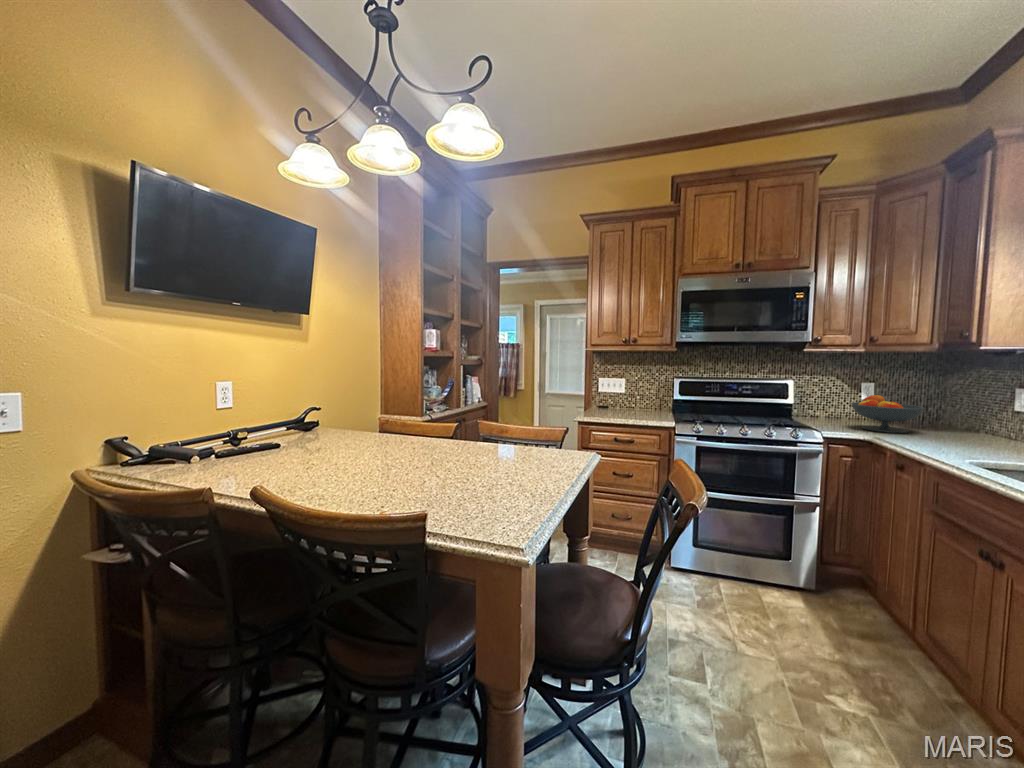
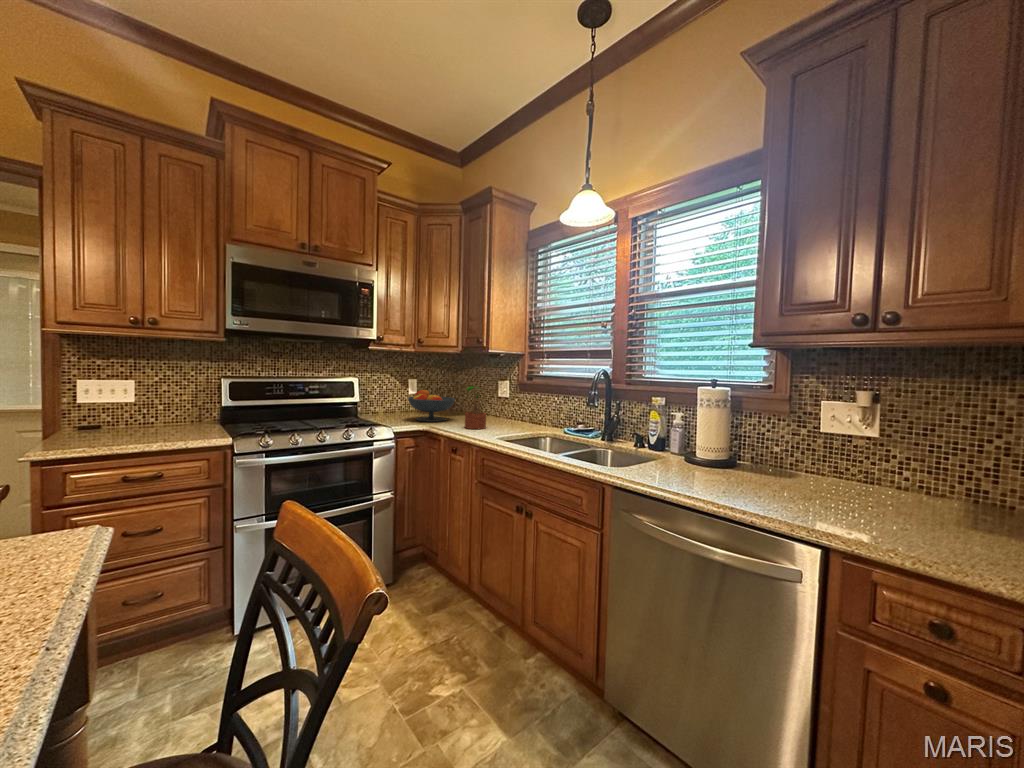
potted plant: none [926,393,969,449] -> present [465,386,486,429]

